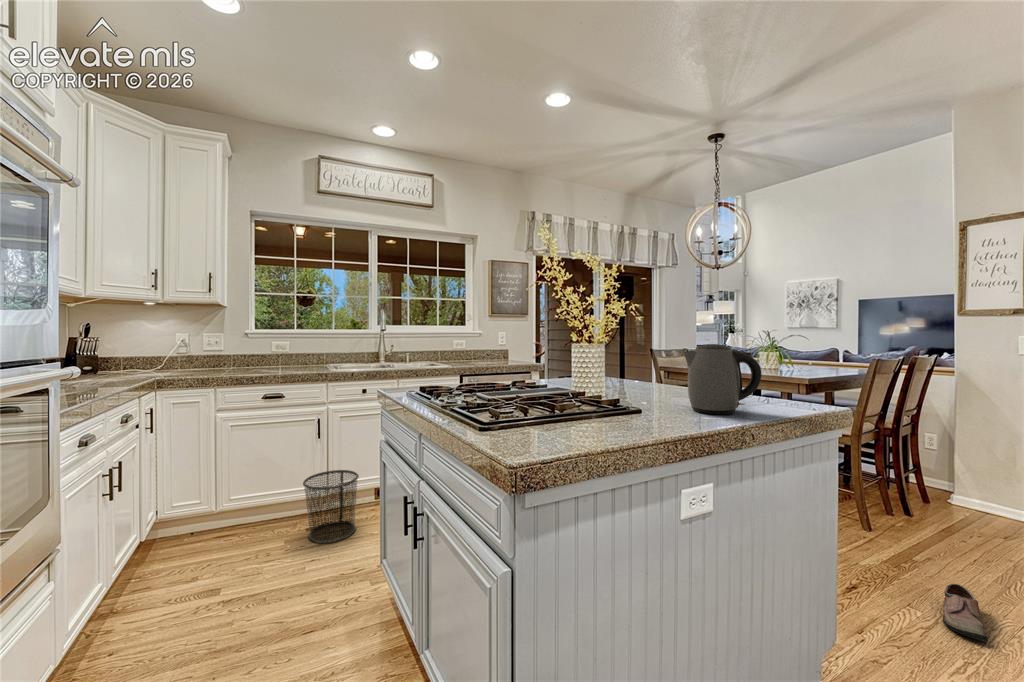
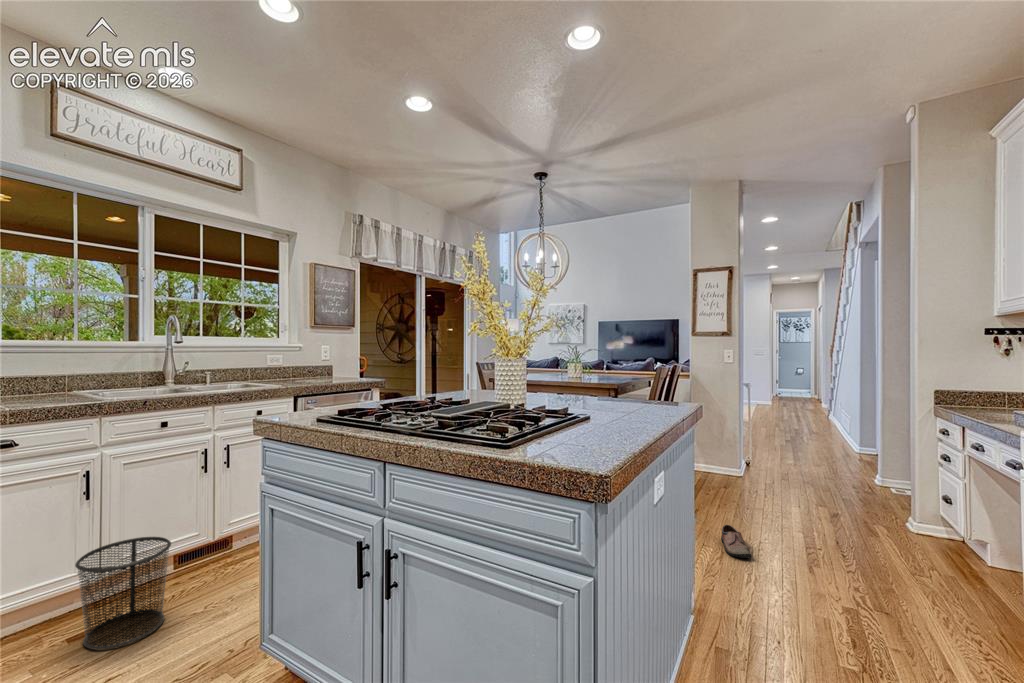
kettle: present [683,344,762,414] -> none [611,356,665,412]

